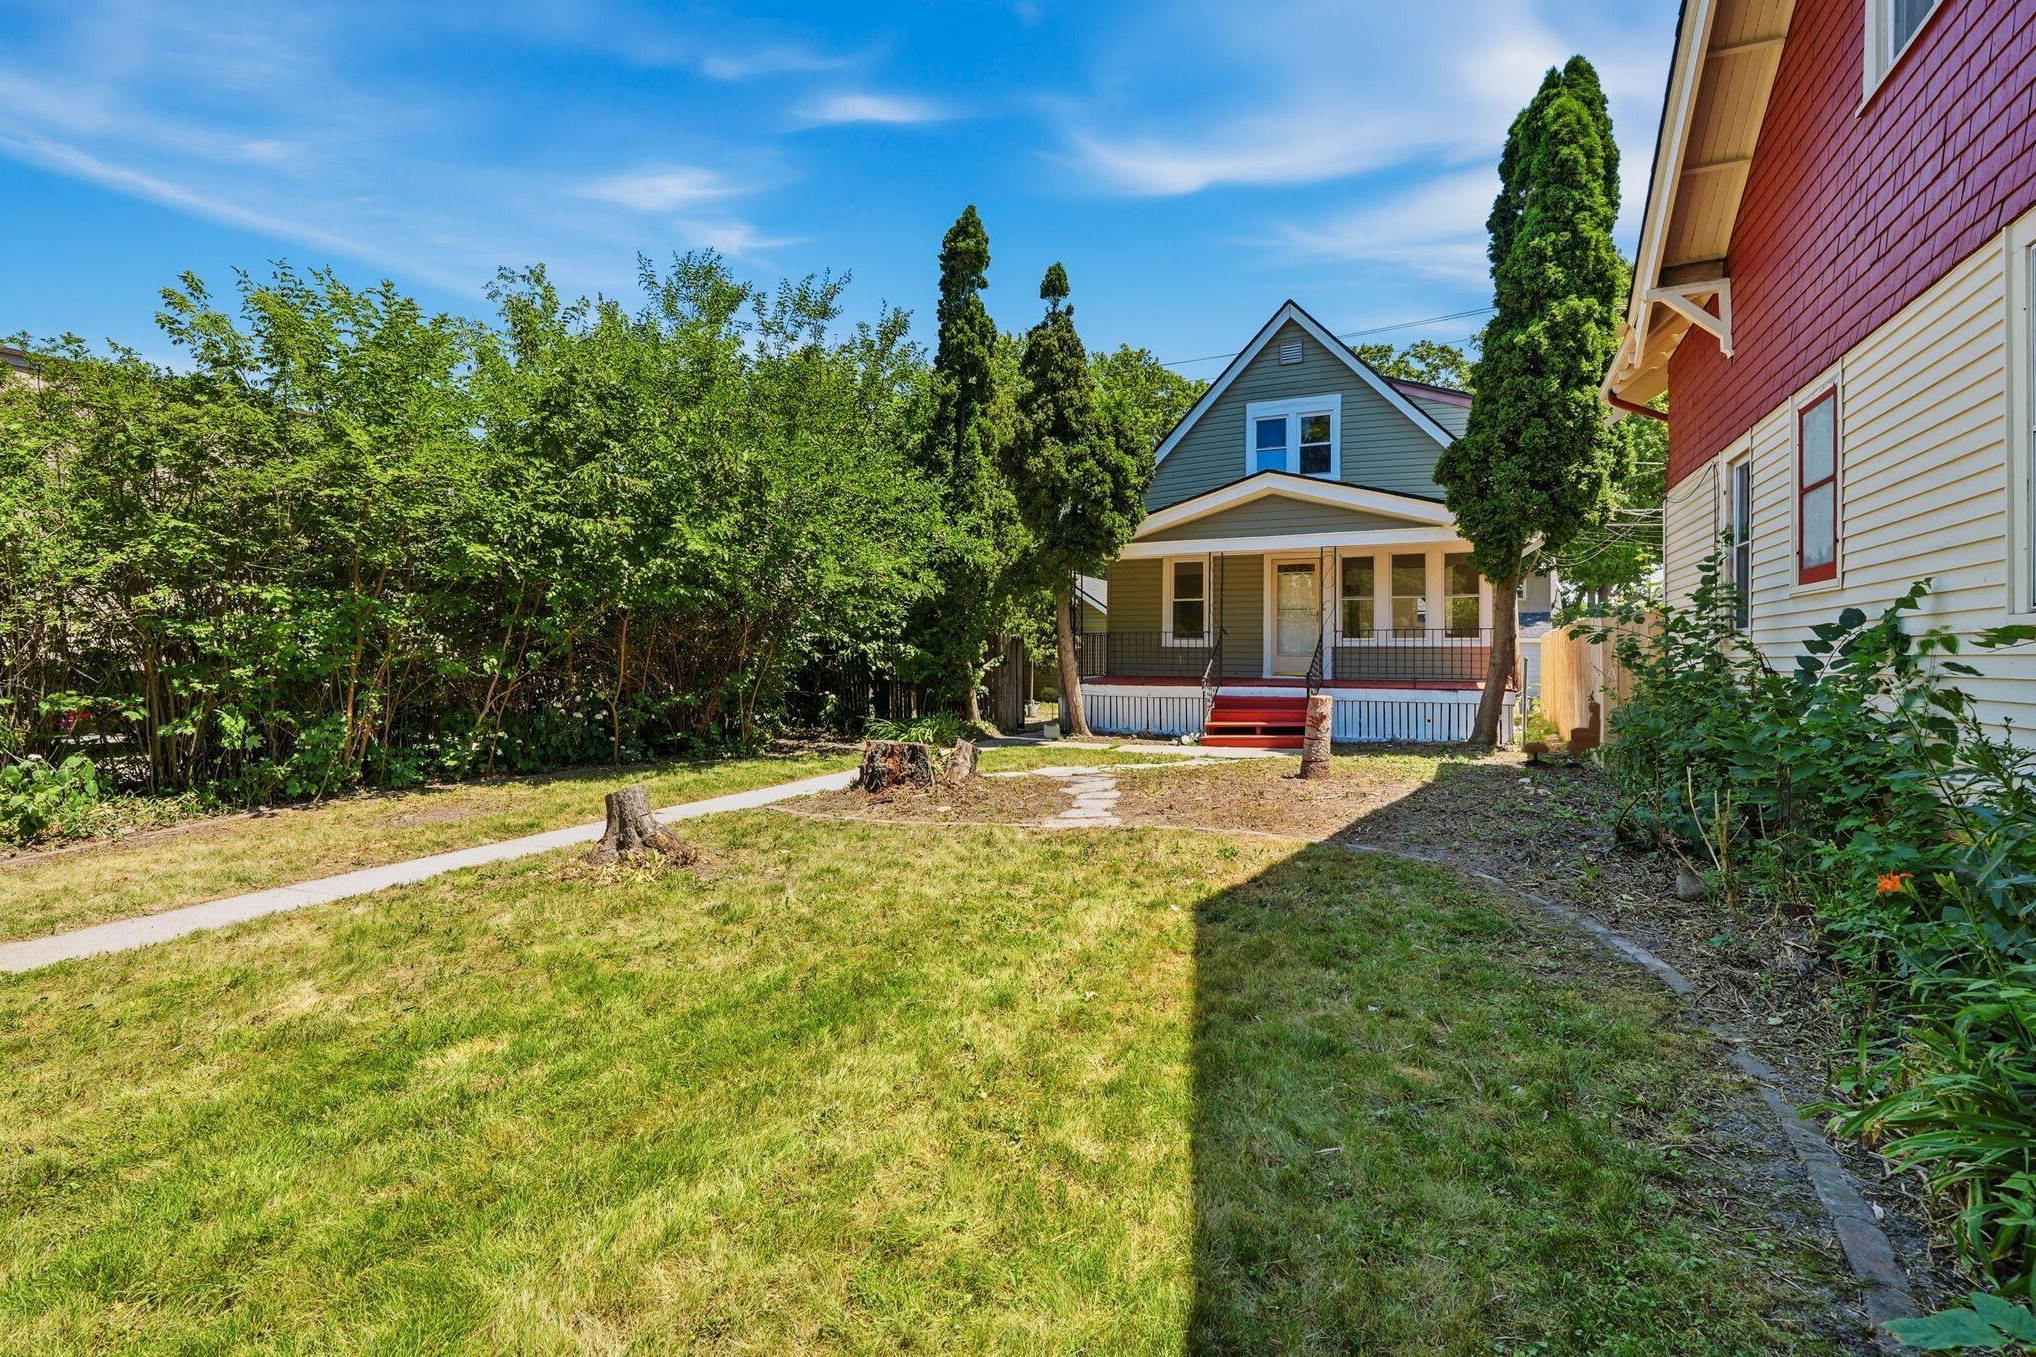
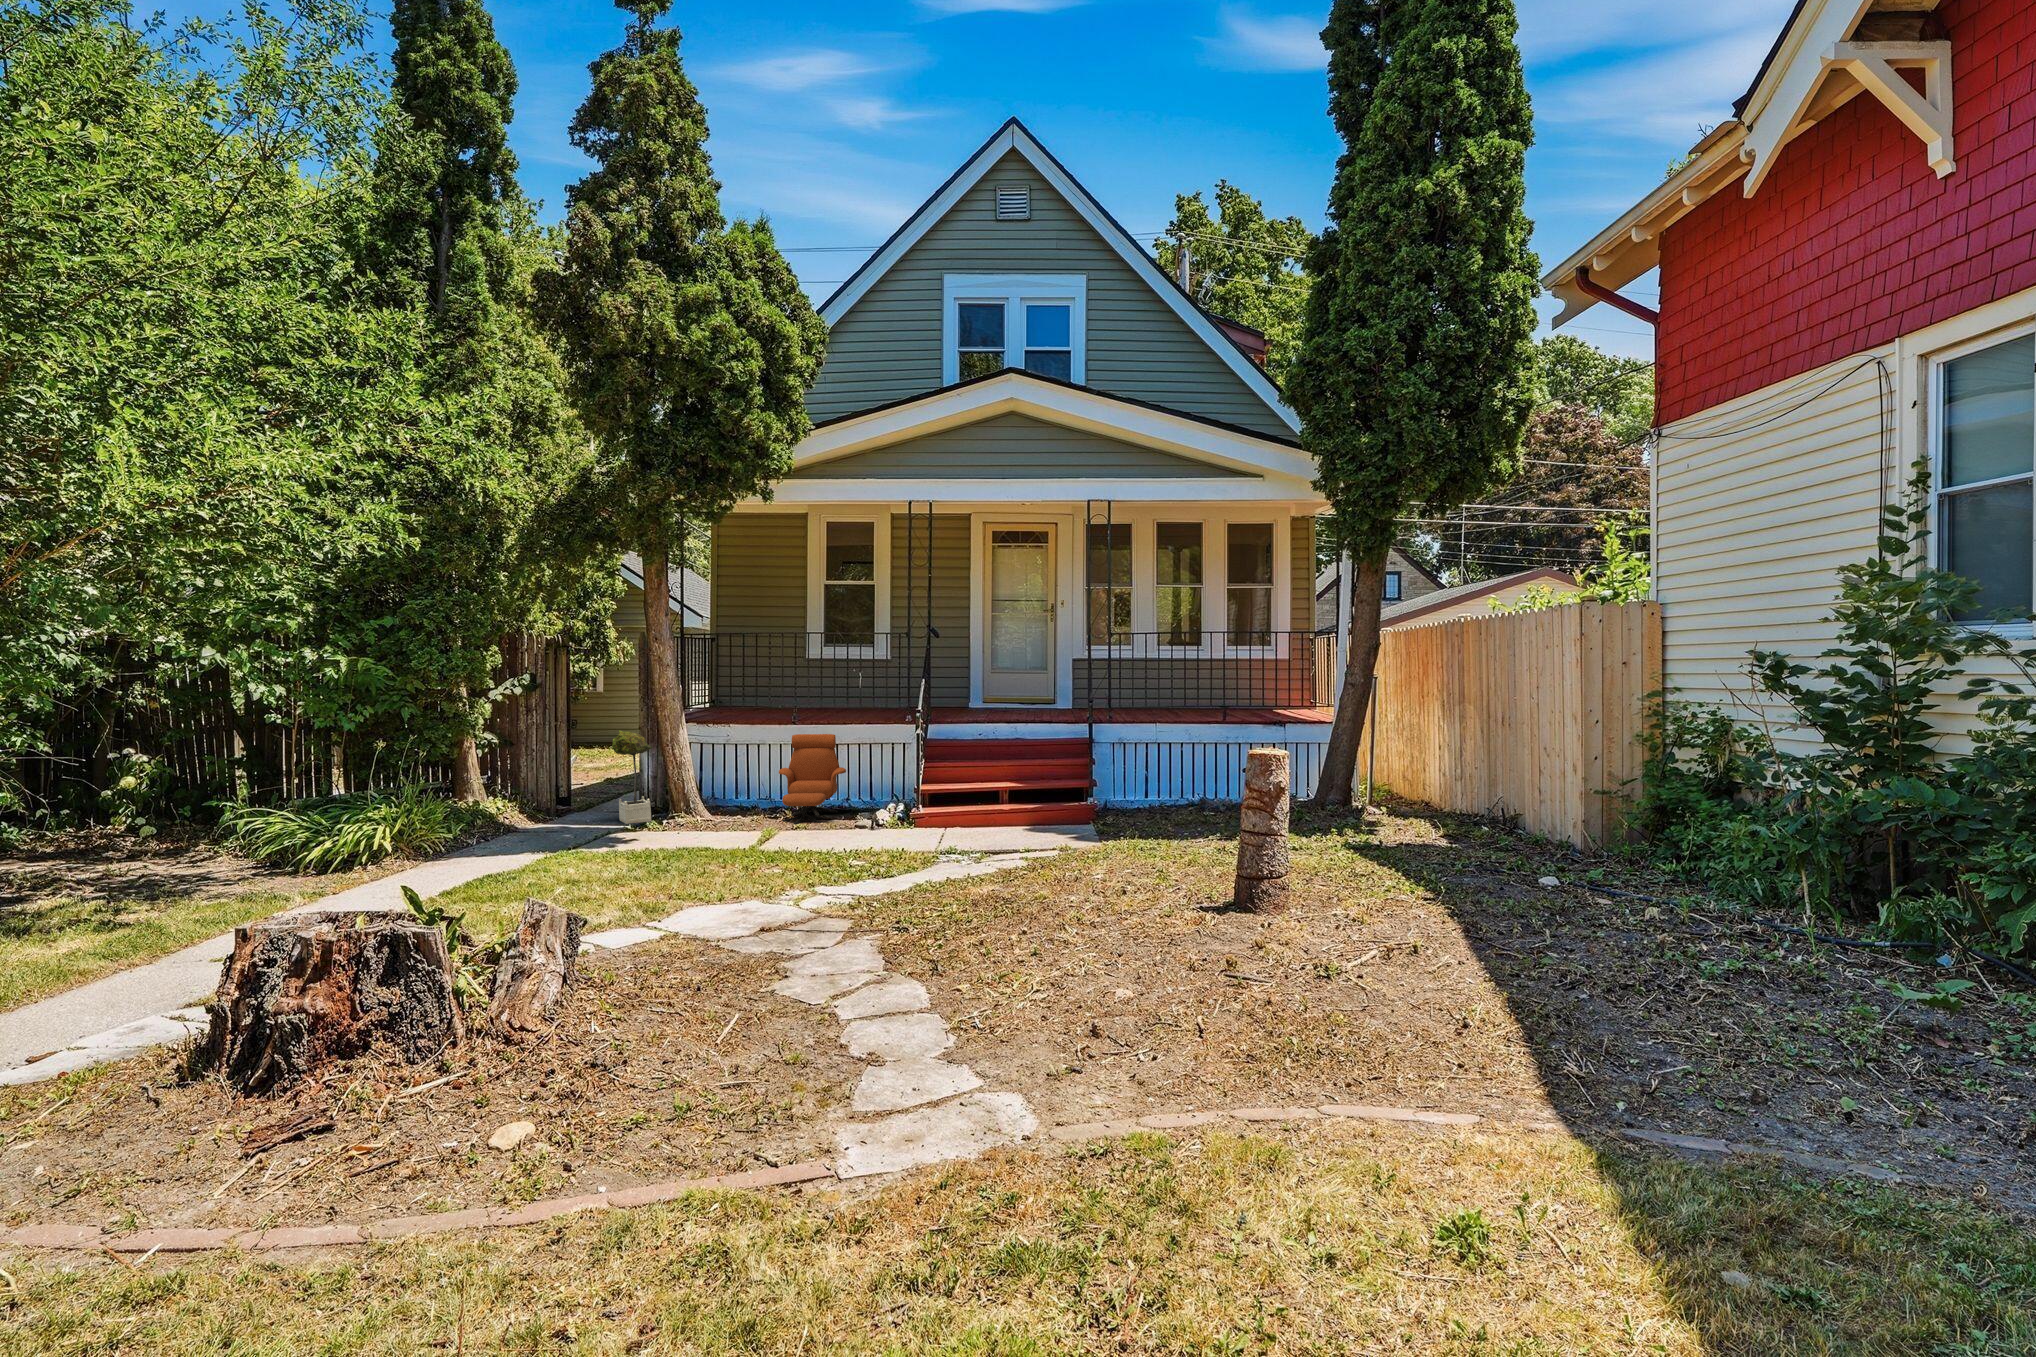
lounge chair: present [1517,702,1601,770] -> present [779,734,846,825]

